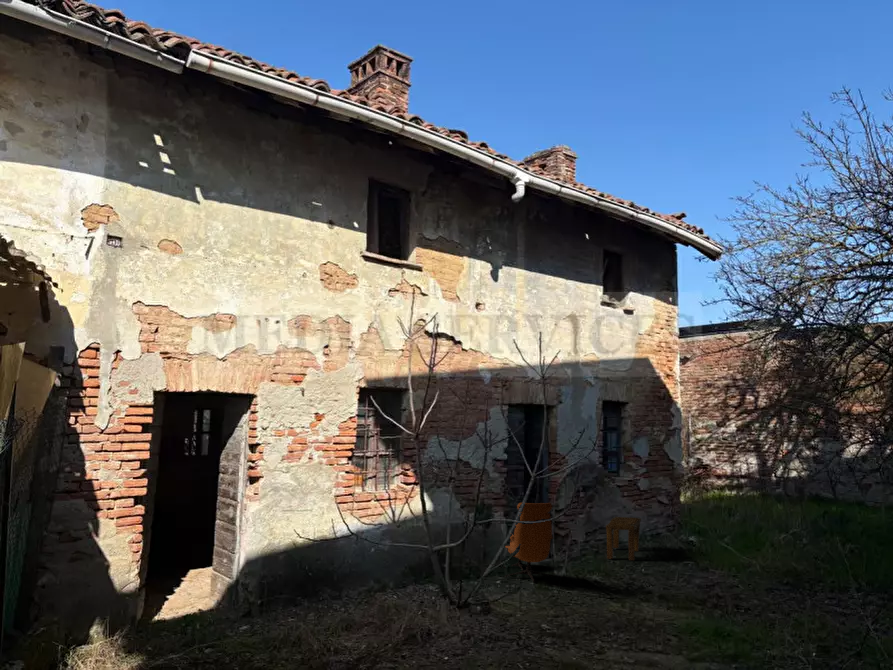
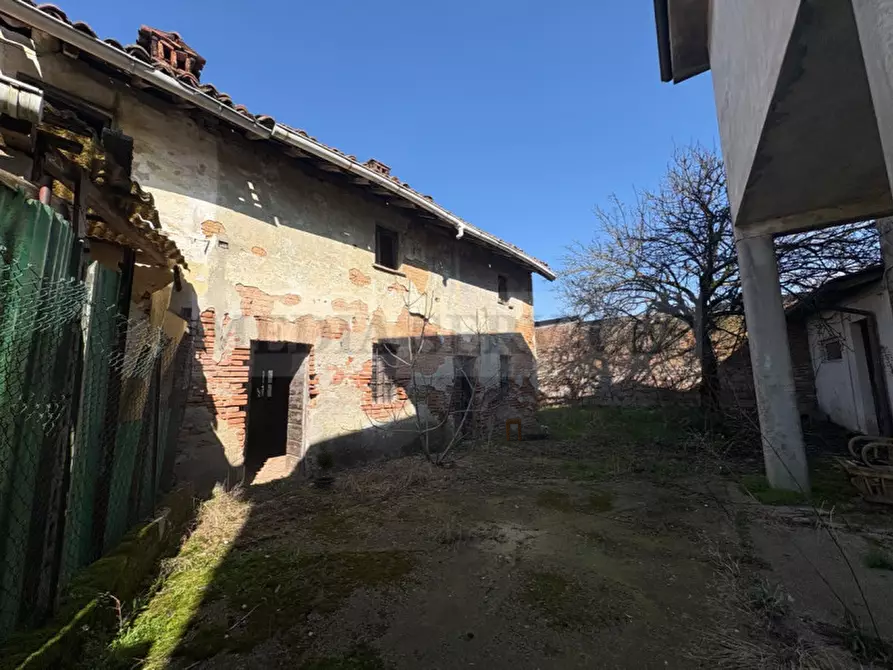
lounge chair: present [504,503,553,582] -> none [453,408,483,454]
potted tree: none [251,554,289,623] -> present [314,445,336,483]

